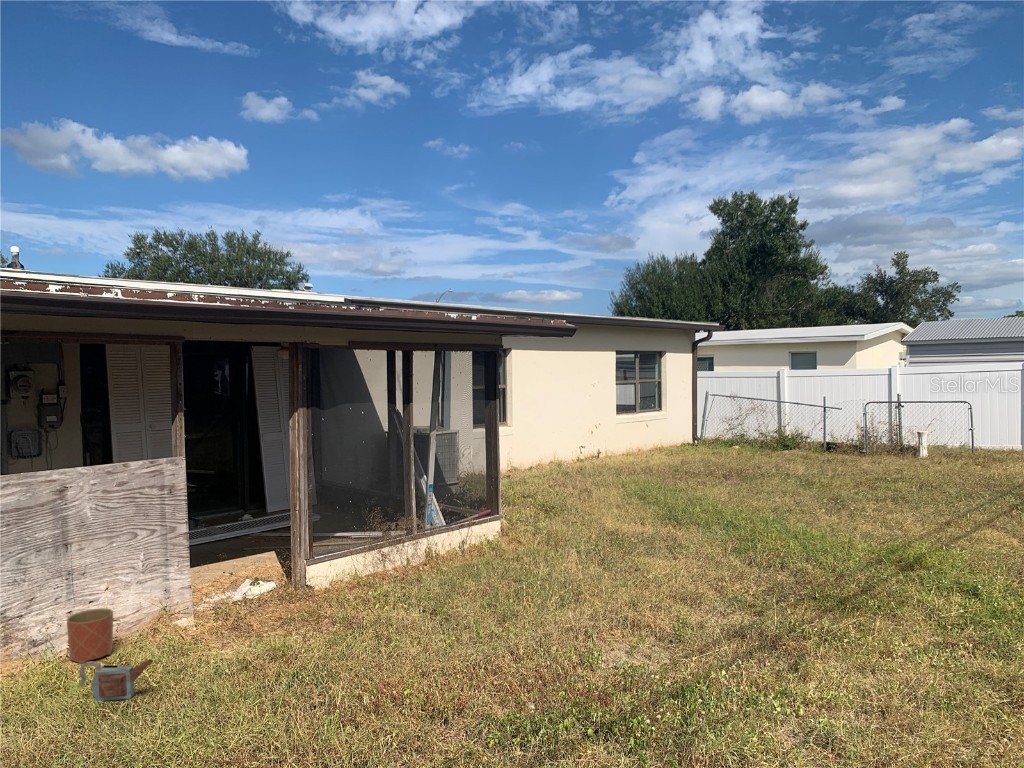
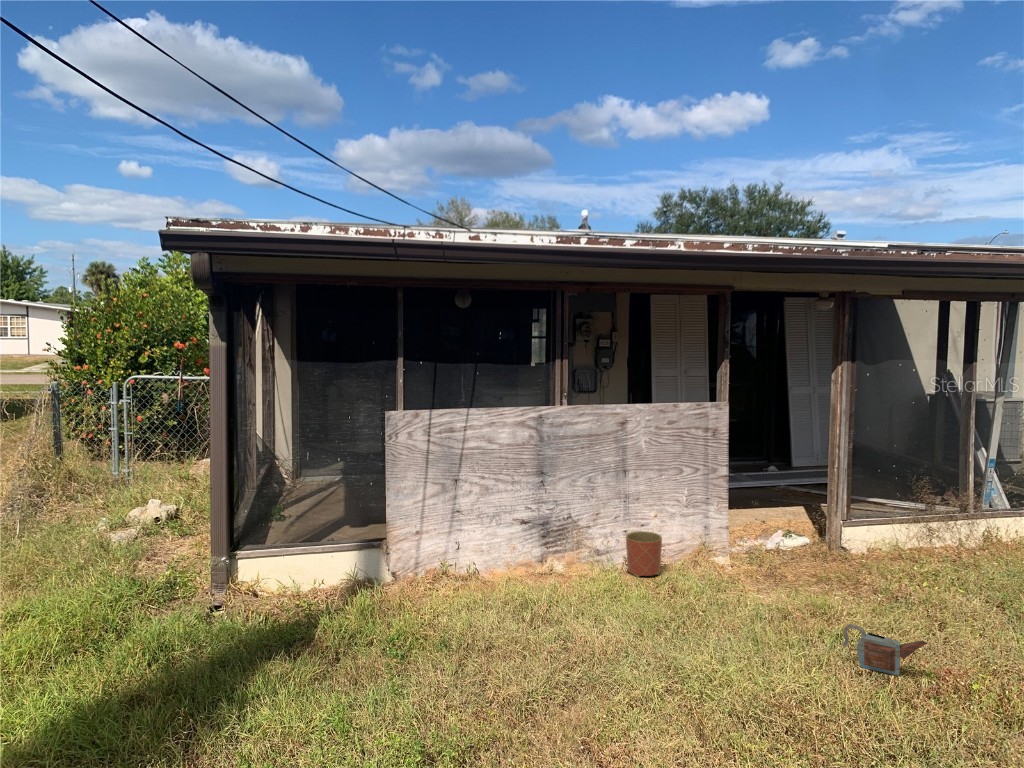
watering can: present [79,659,153,701] -> present [842,624,926,676]

